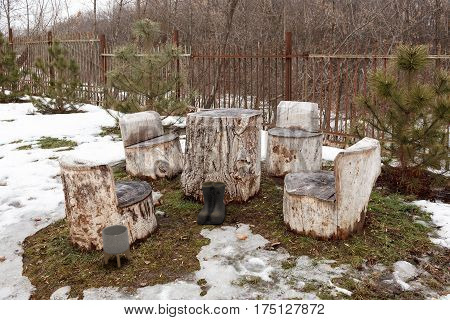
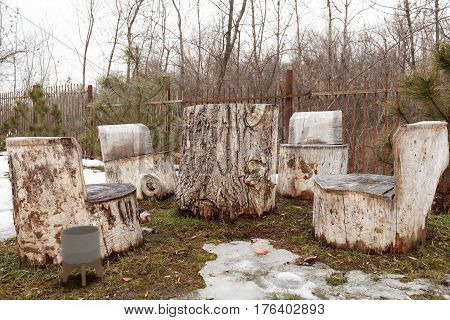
boots: present [197,181,225,224] -> none [197,186,236,240]

